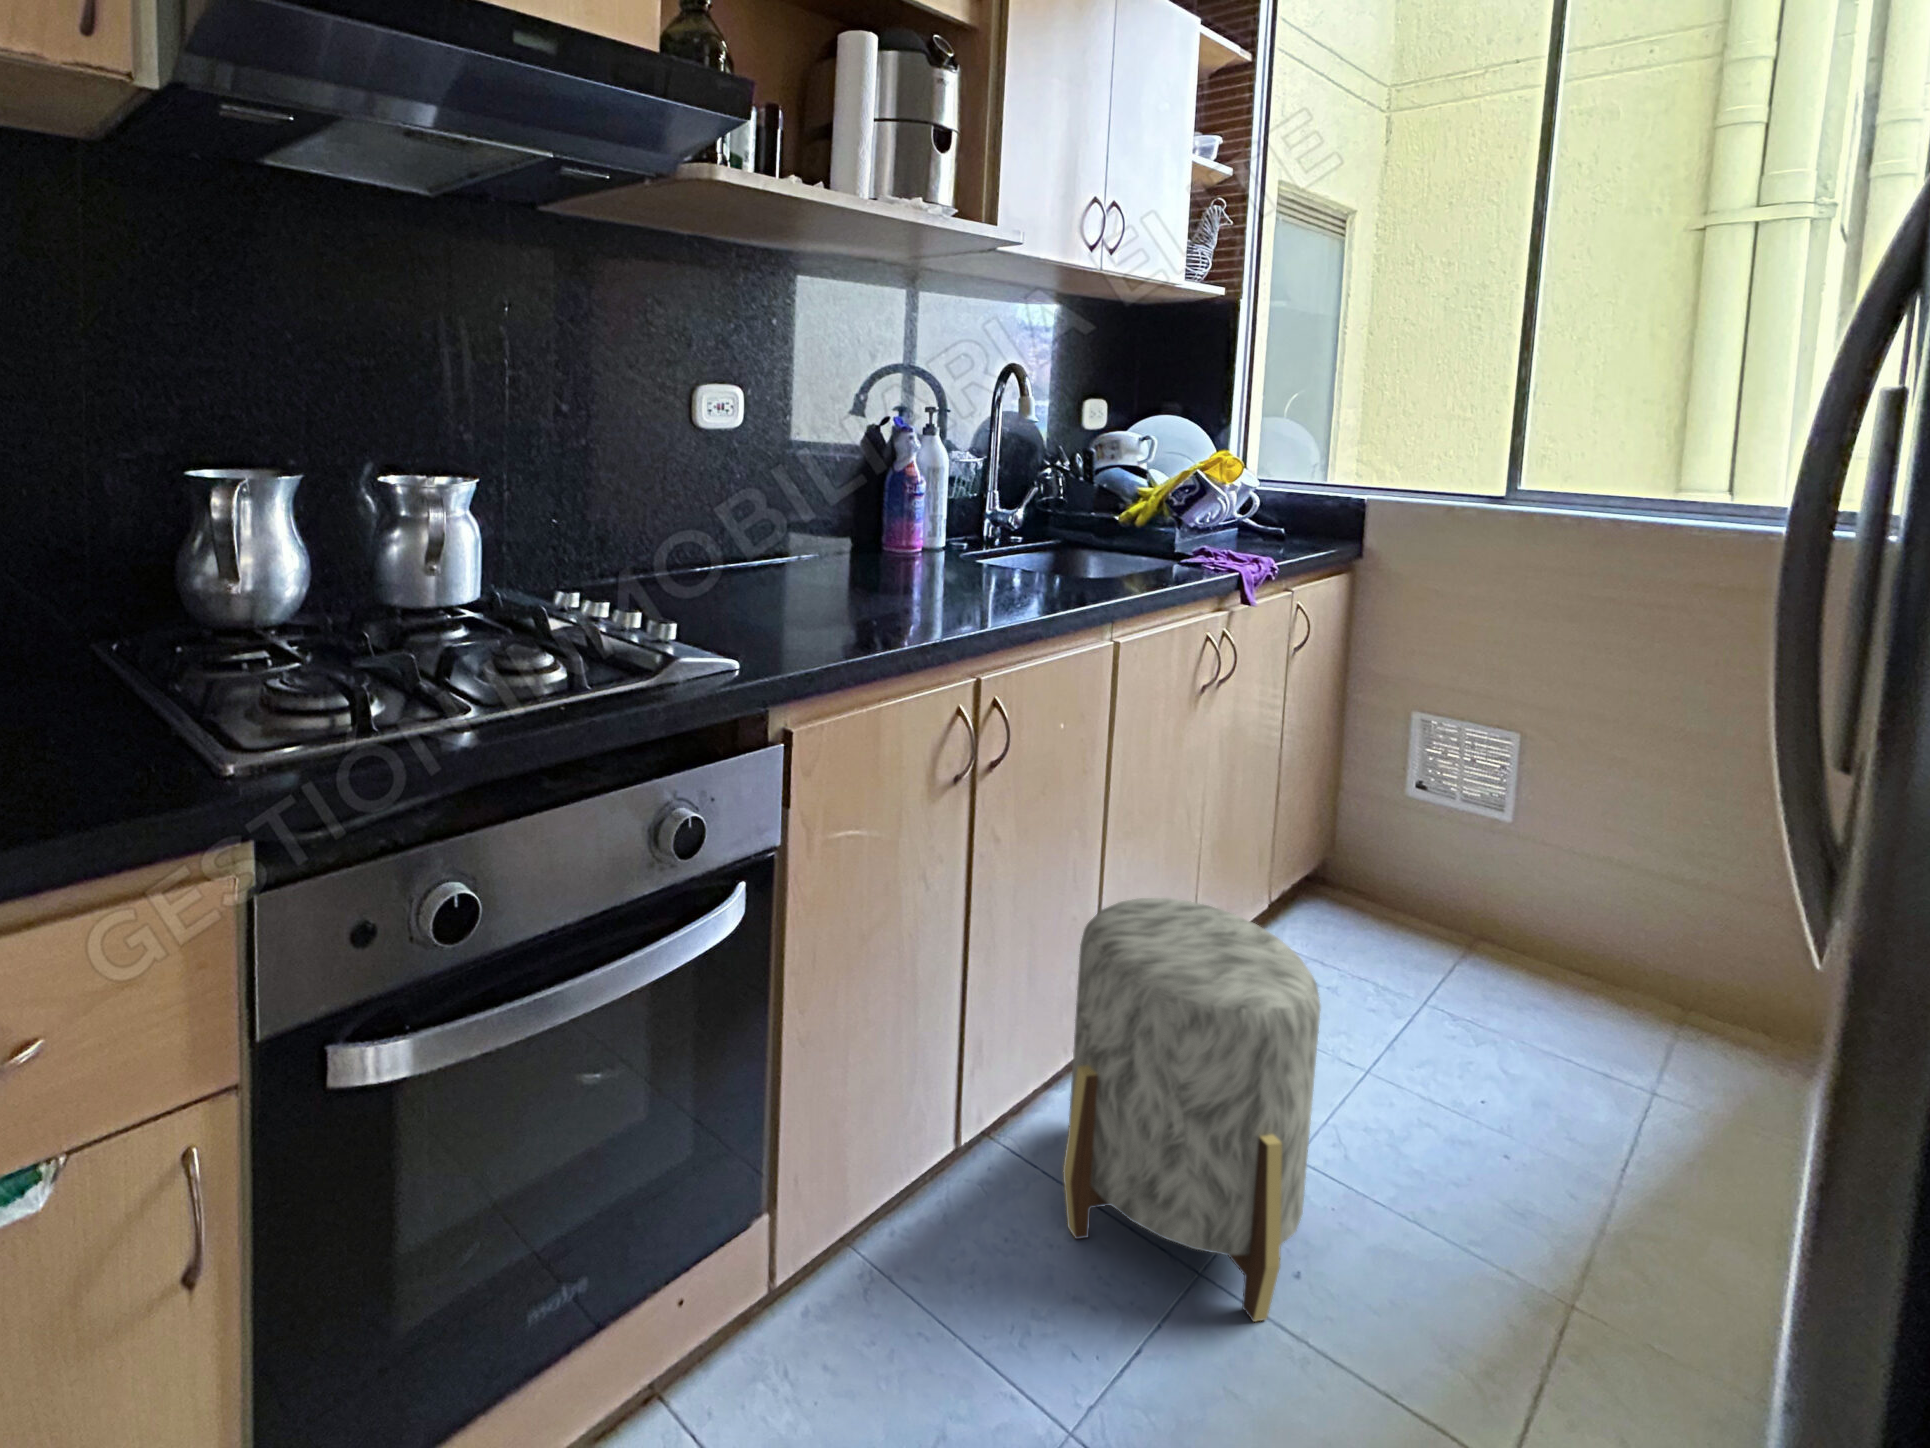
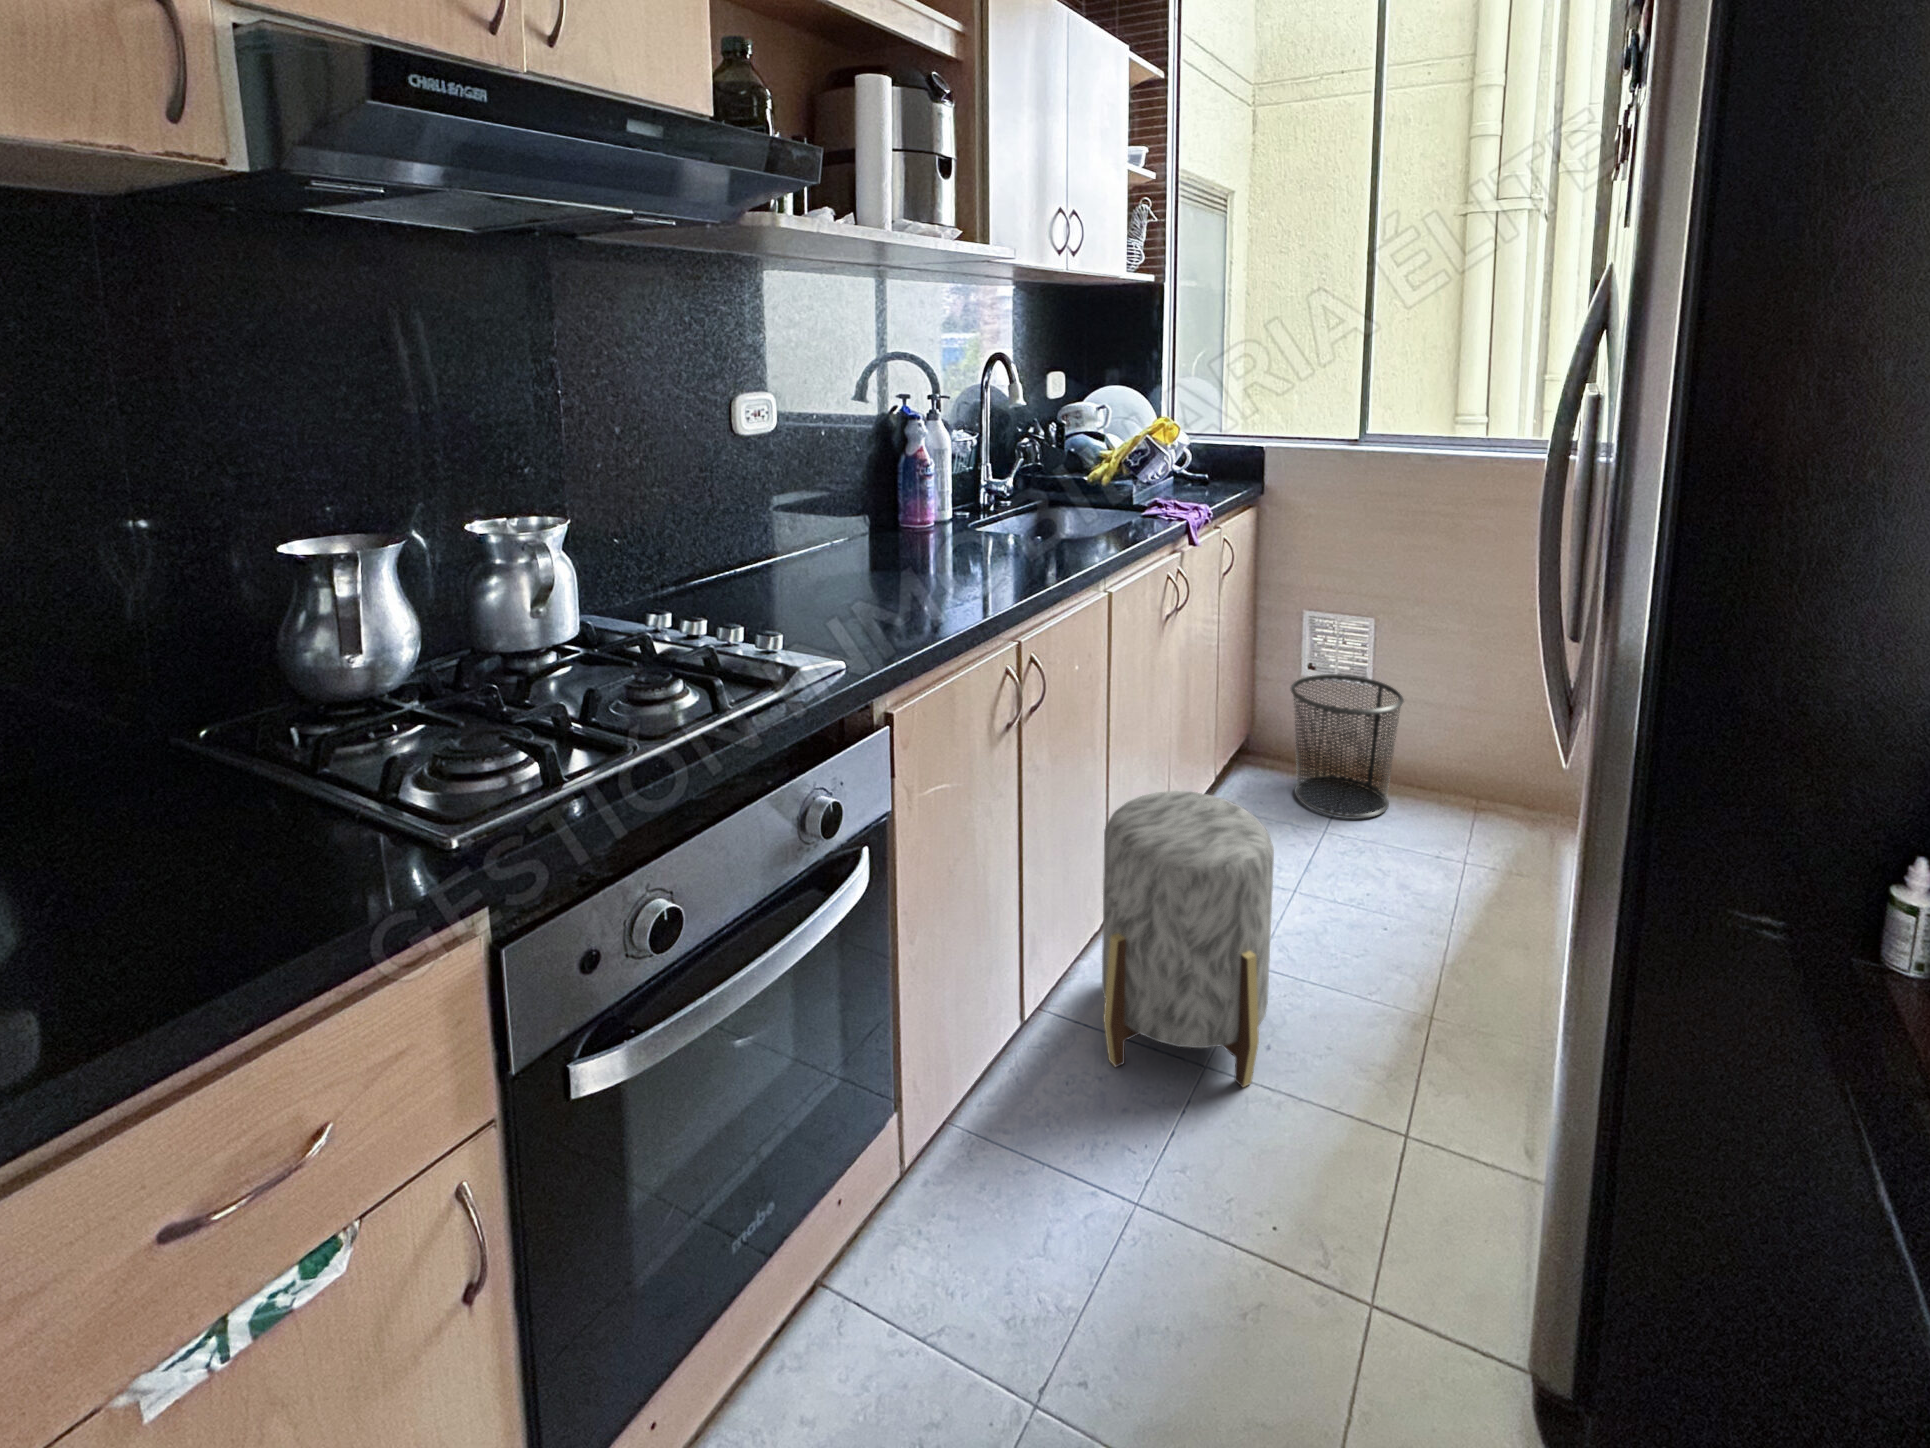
waste bin: none [1386,795,1563,999] -> present [1291,674,1404,819]

